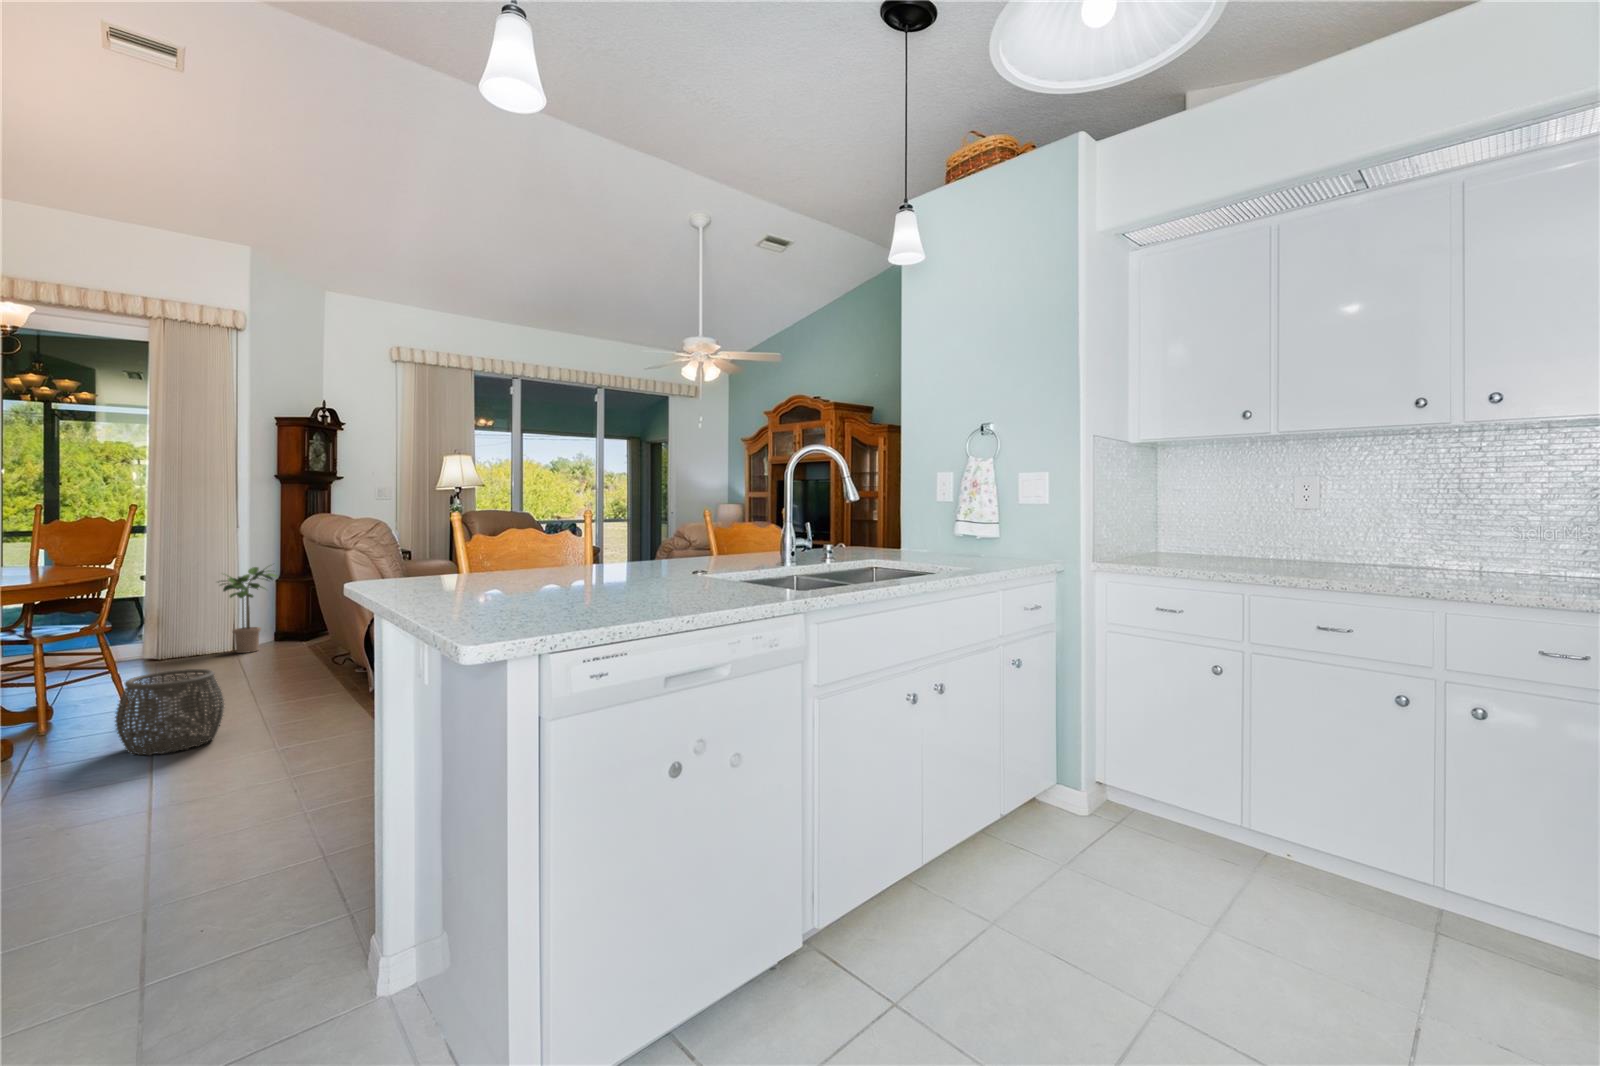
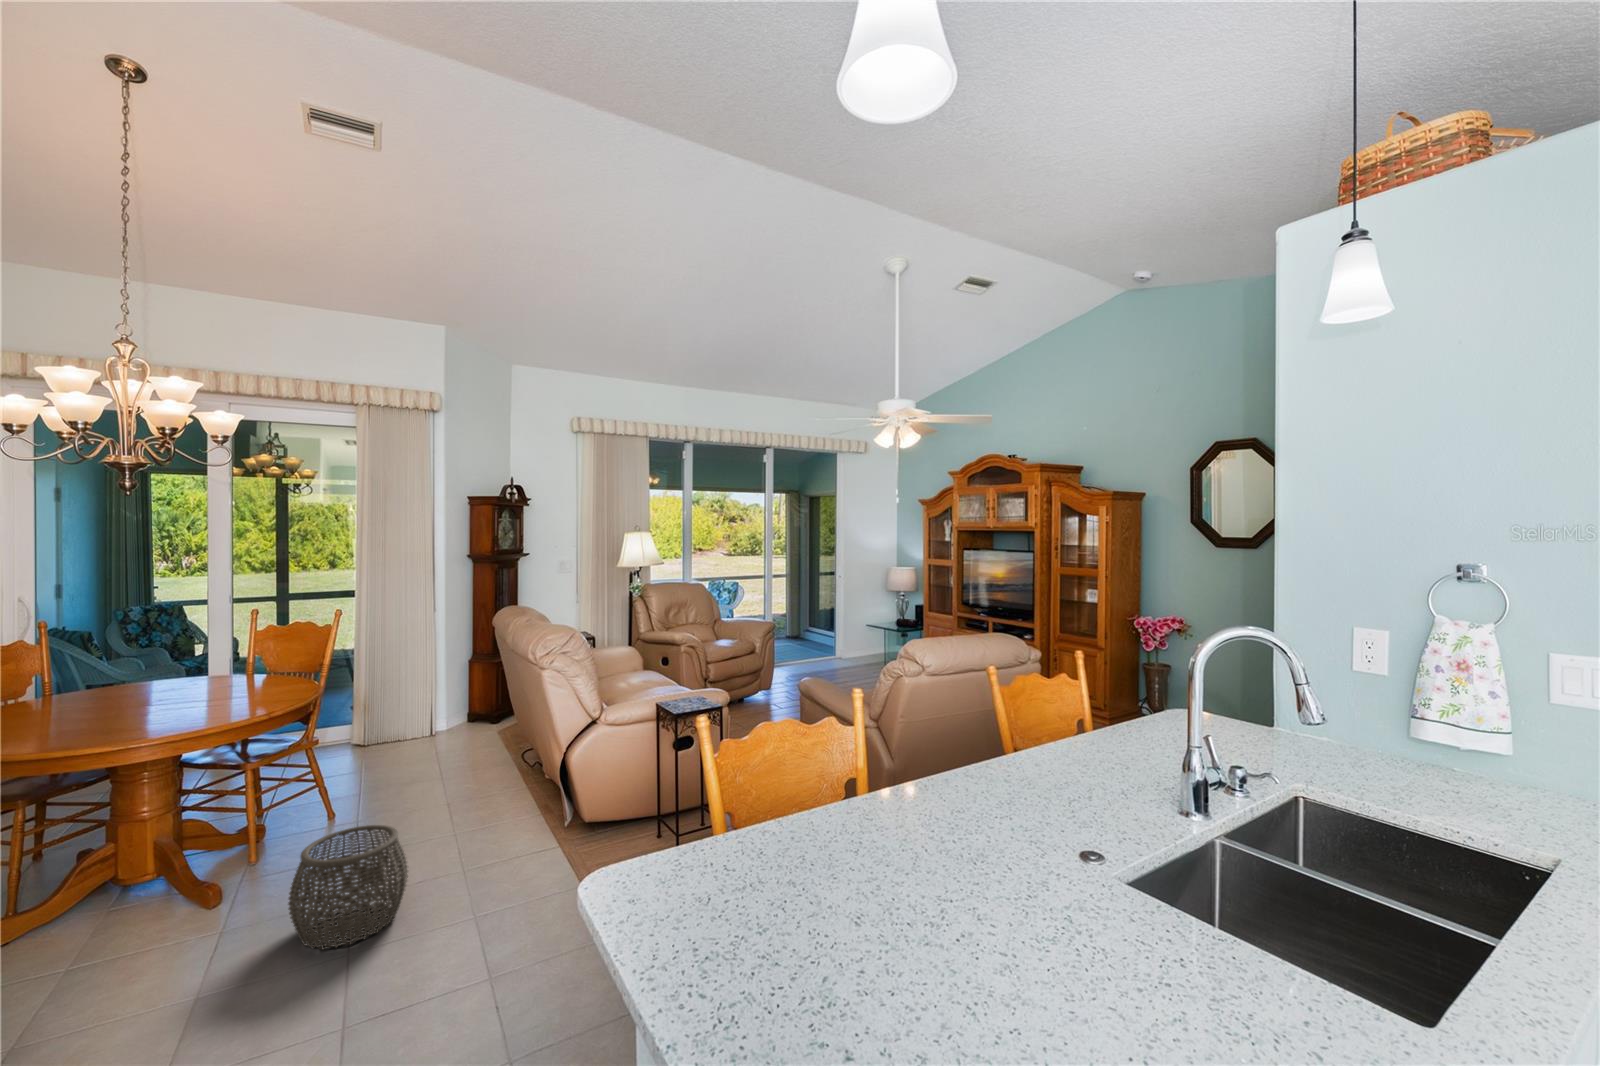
potted plant: present [218,567,277,653] -> none [410,649,469,745]

